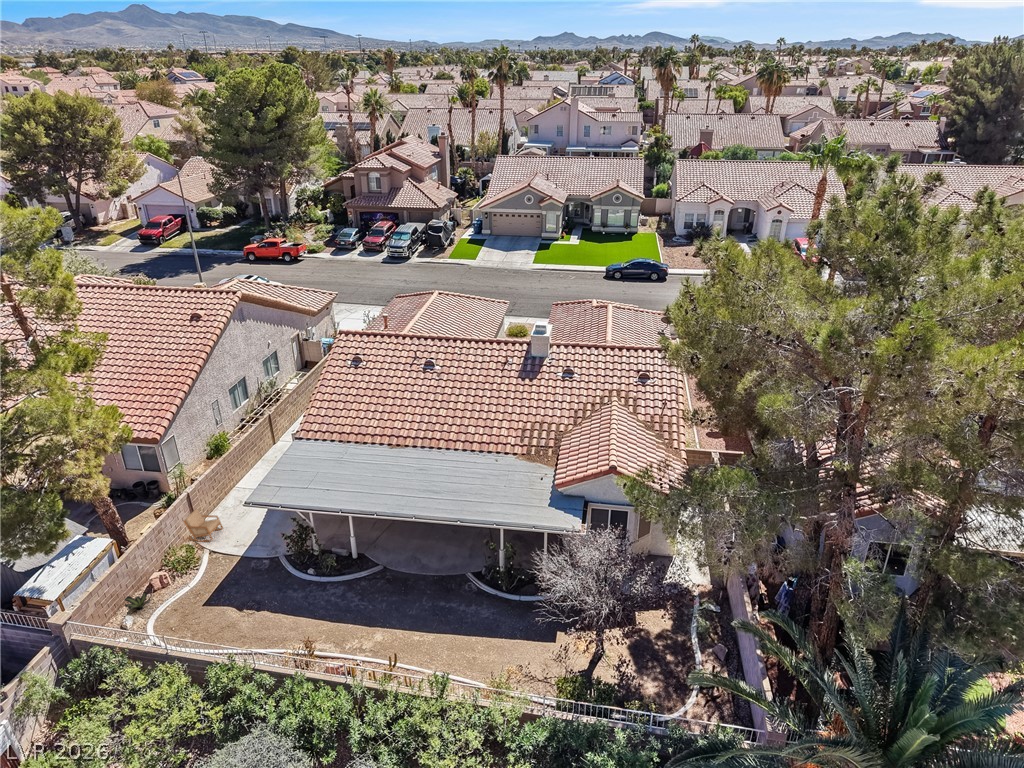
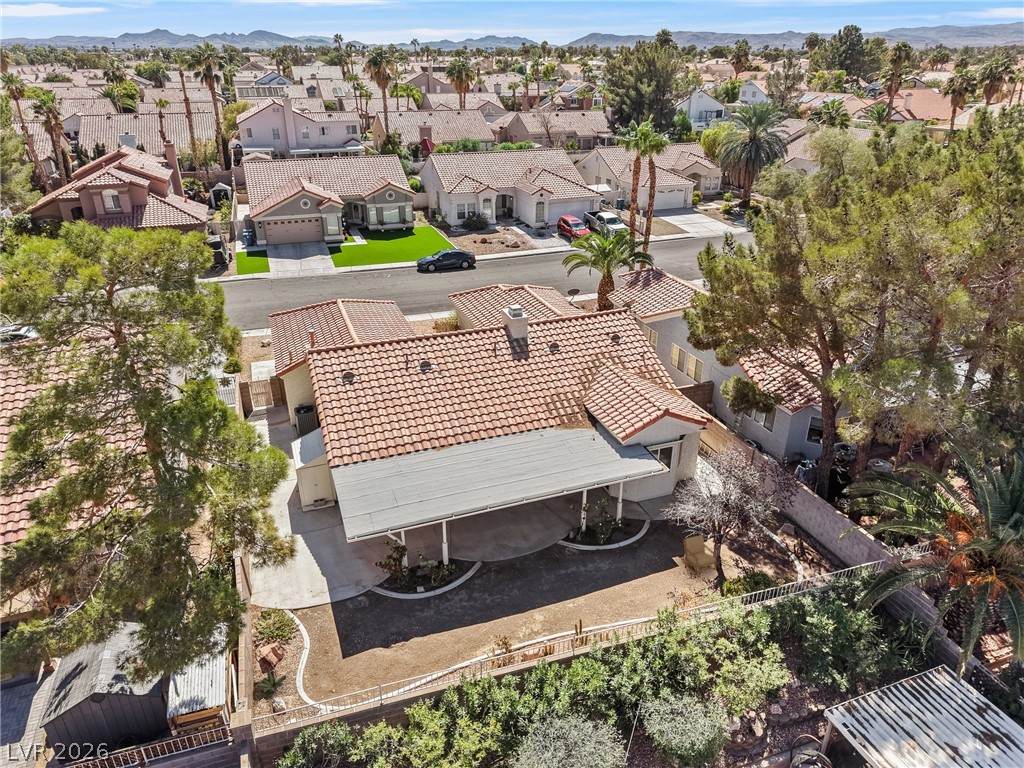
chair: present [184,509,223,542] -> present [682,535,716,575]

